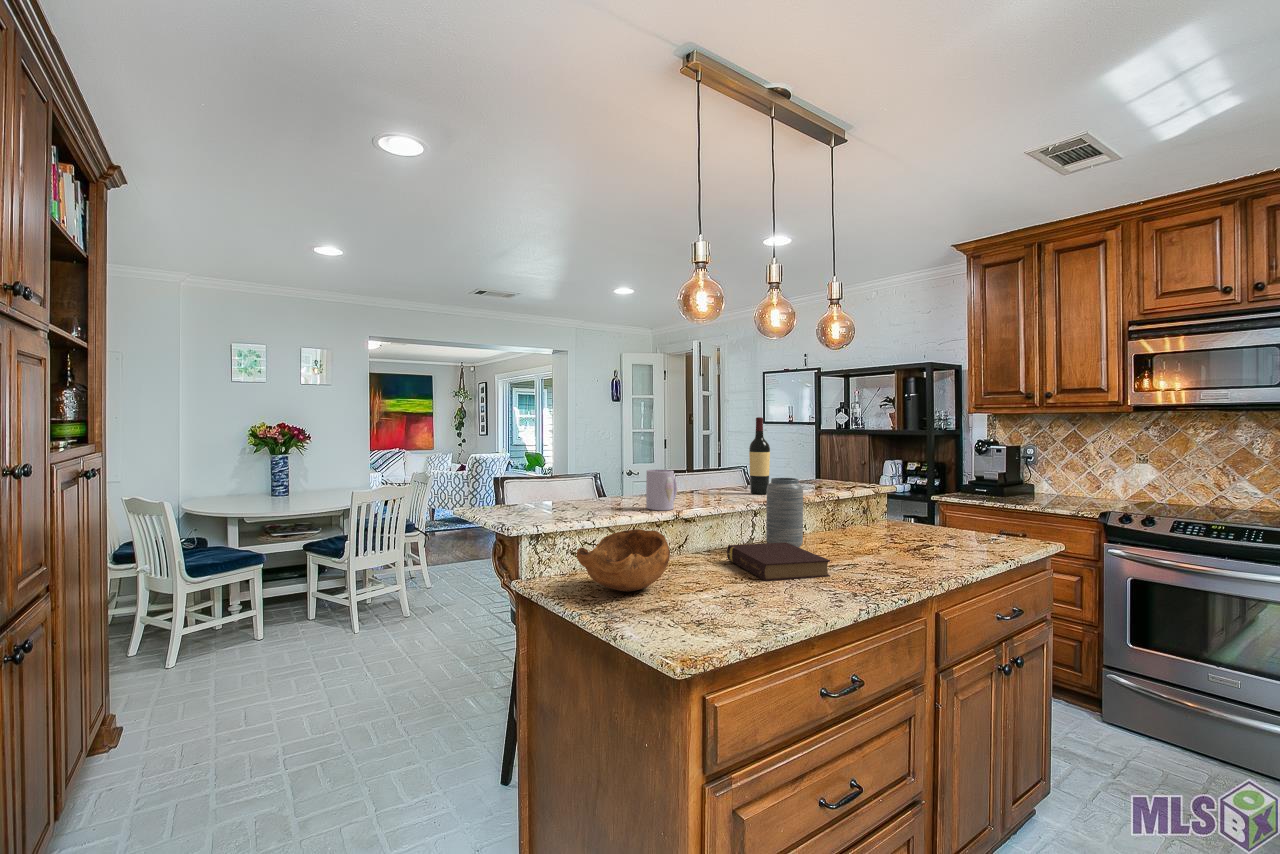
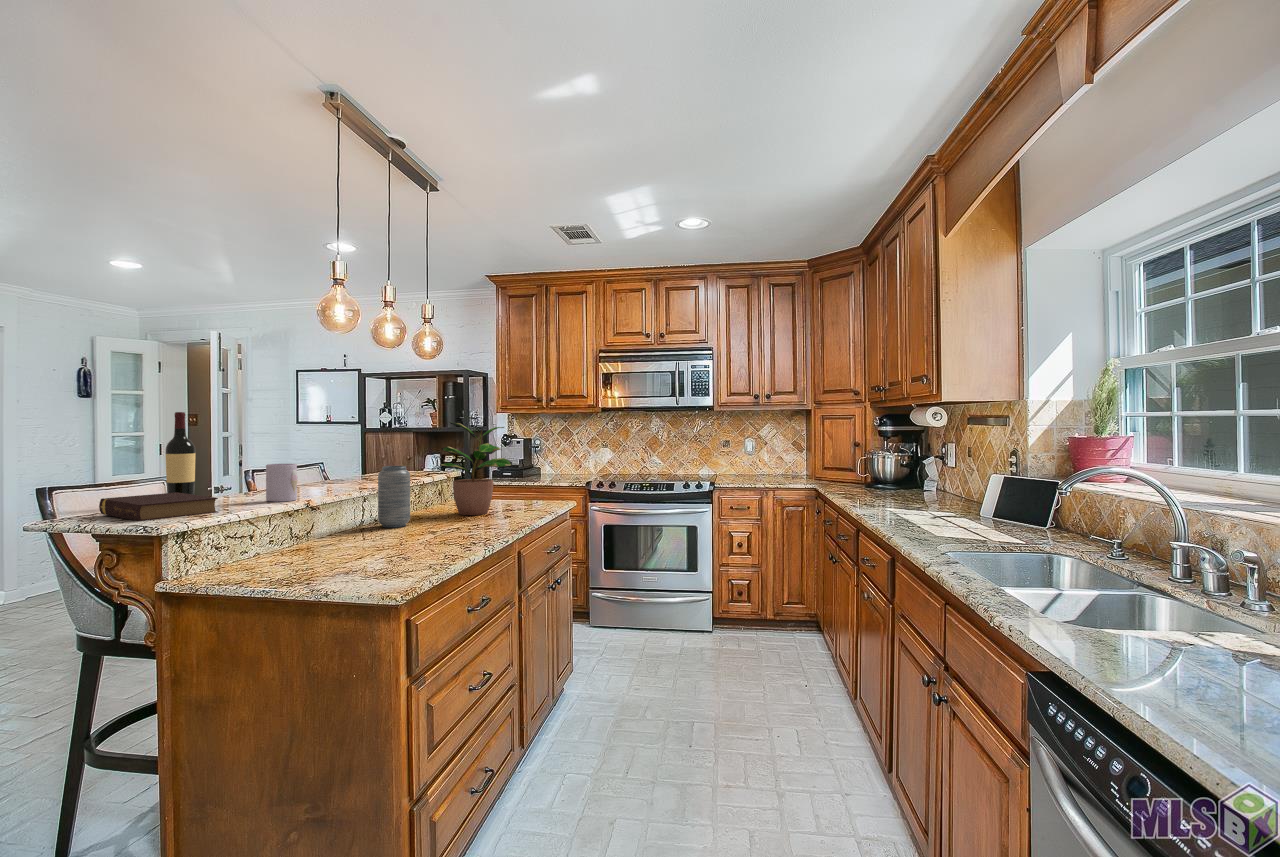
wine bottle: present [749,417,770,494] -> present [165,412,196,495]
potted plant: none [845,425,944,547] -> present [440,422,512,515]
wooden bowl: present [577,529,670,592] -> none [245,515,330,569]
book: present [727,542,830,581] -> present [99,492,218,521]

